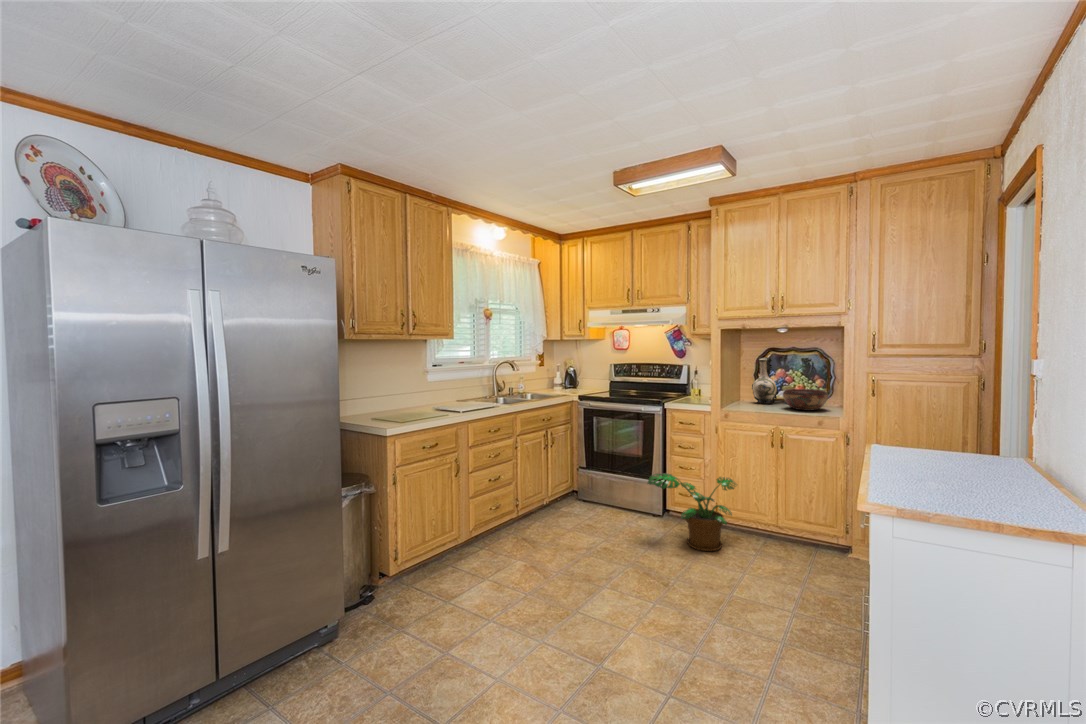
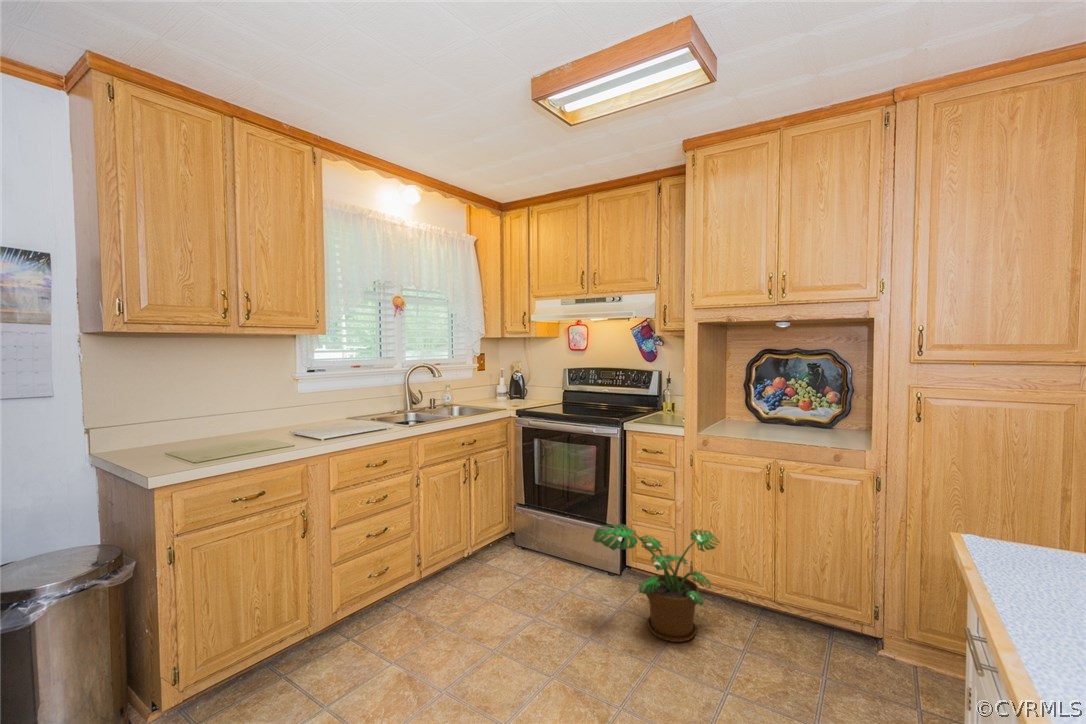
decorative vase: present [752,357,778,404] -> none [741,362,777,425]
decorative bowl: present [783,389,828,411] -> none [783,406,847,437]

